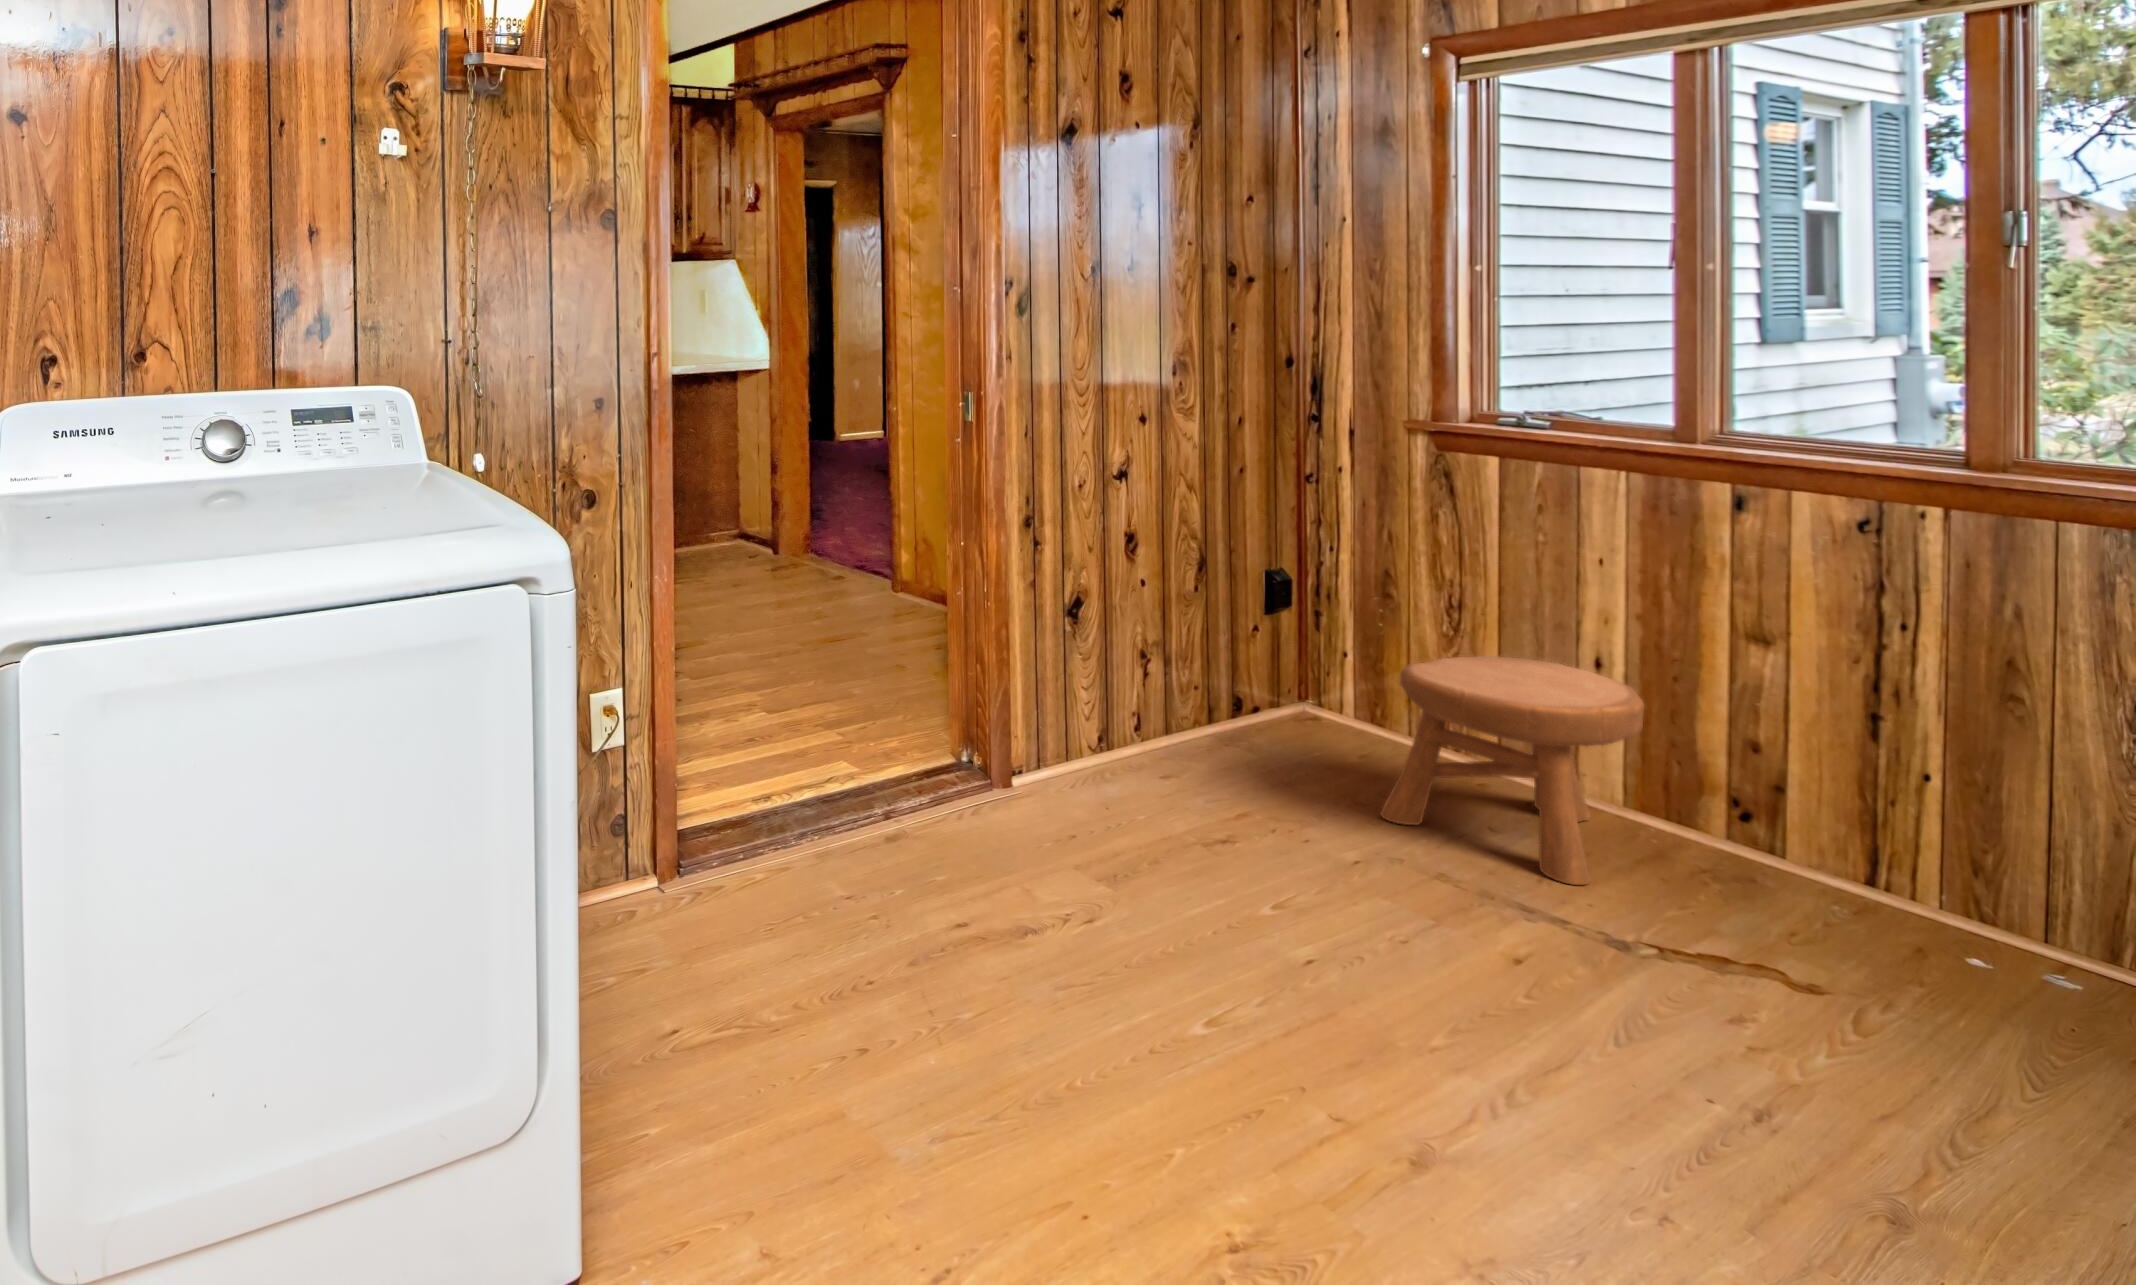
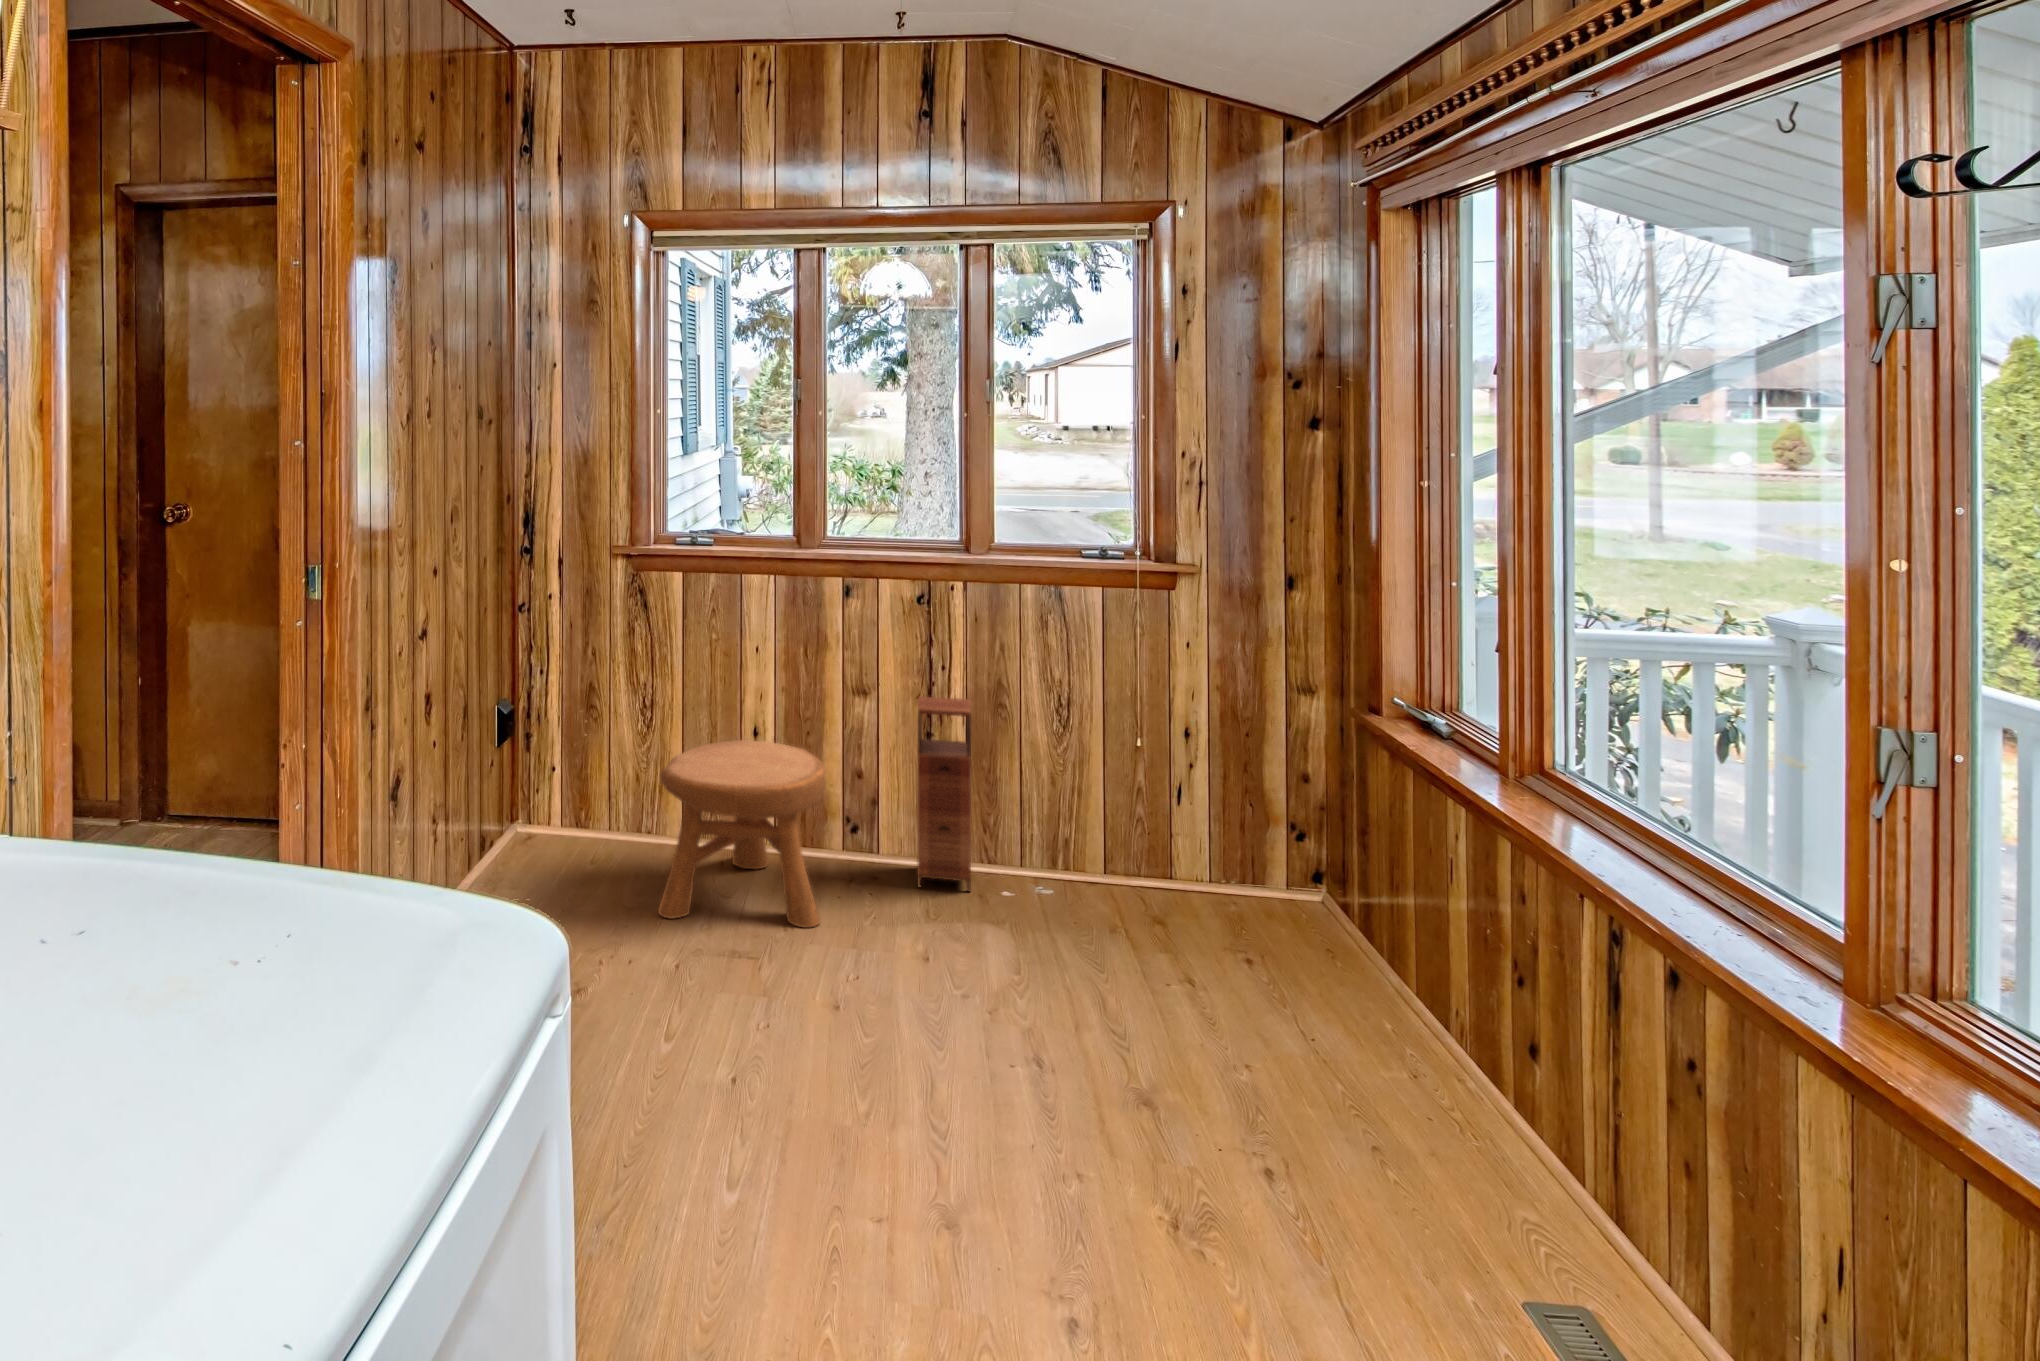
storage cabinet: none [1801,655,1947,939] -> present [917,696,971,891]

